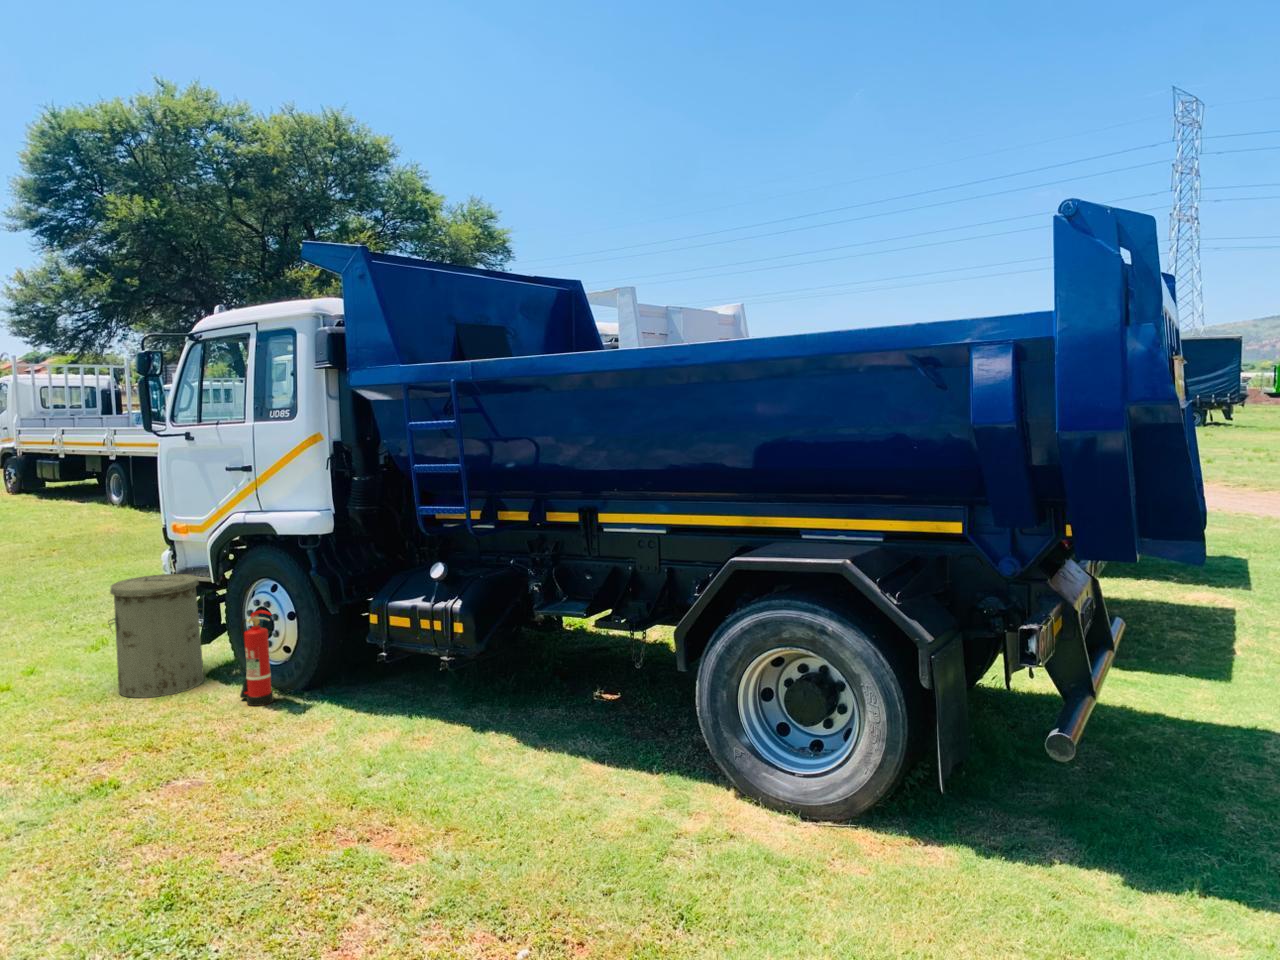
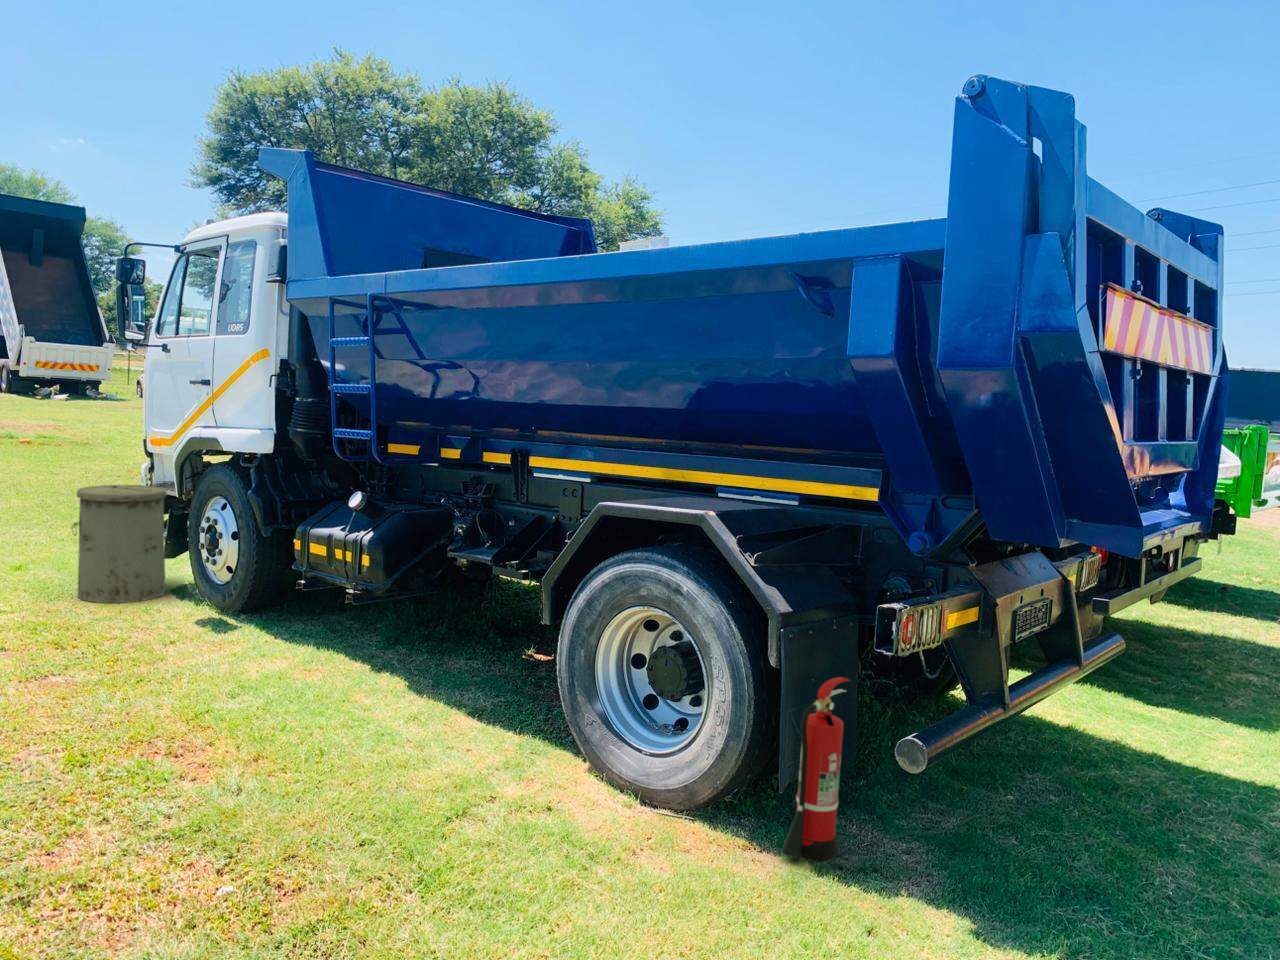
fire extinguisher: present [240,610,274,706] -> present [782,677,849,859]

